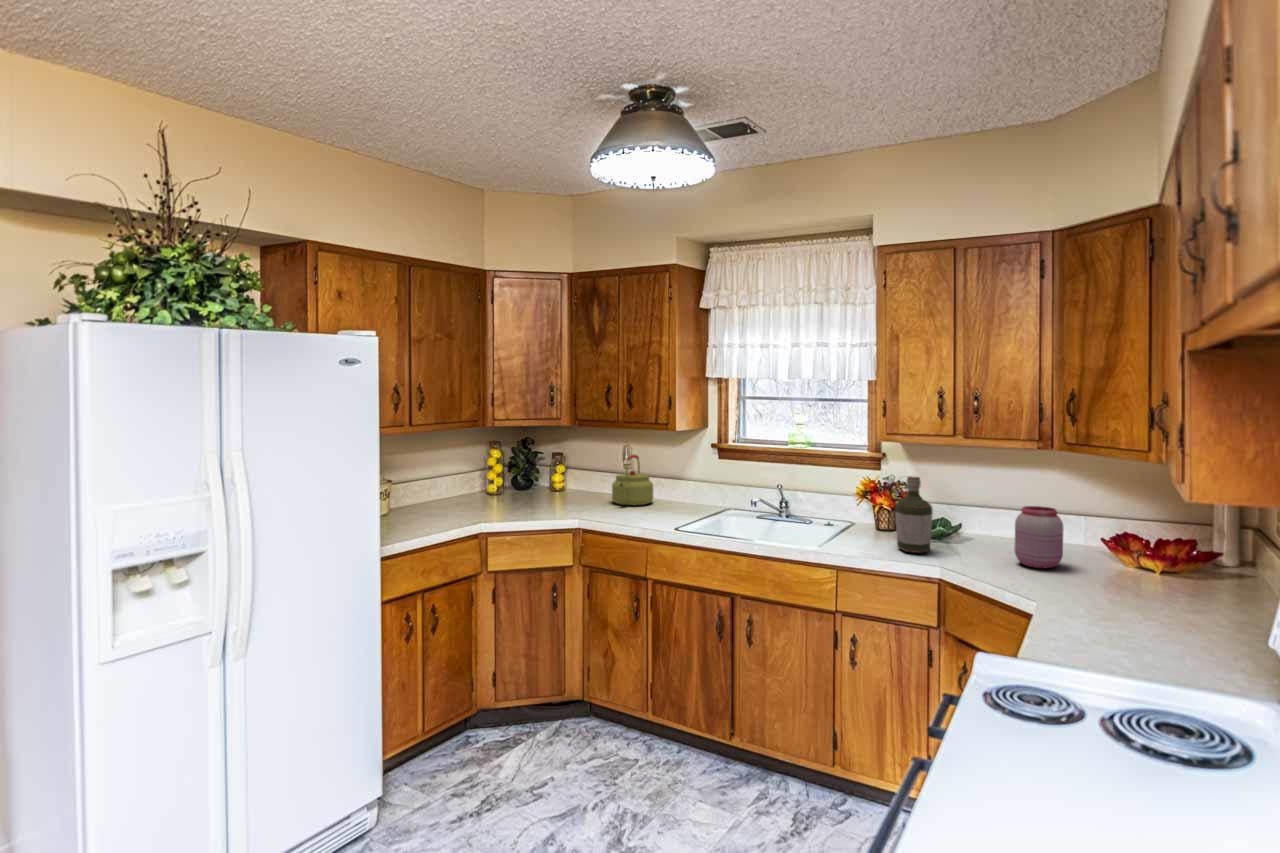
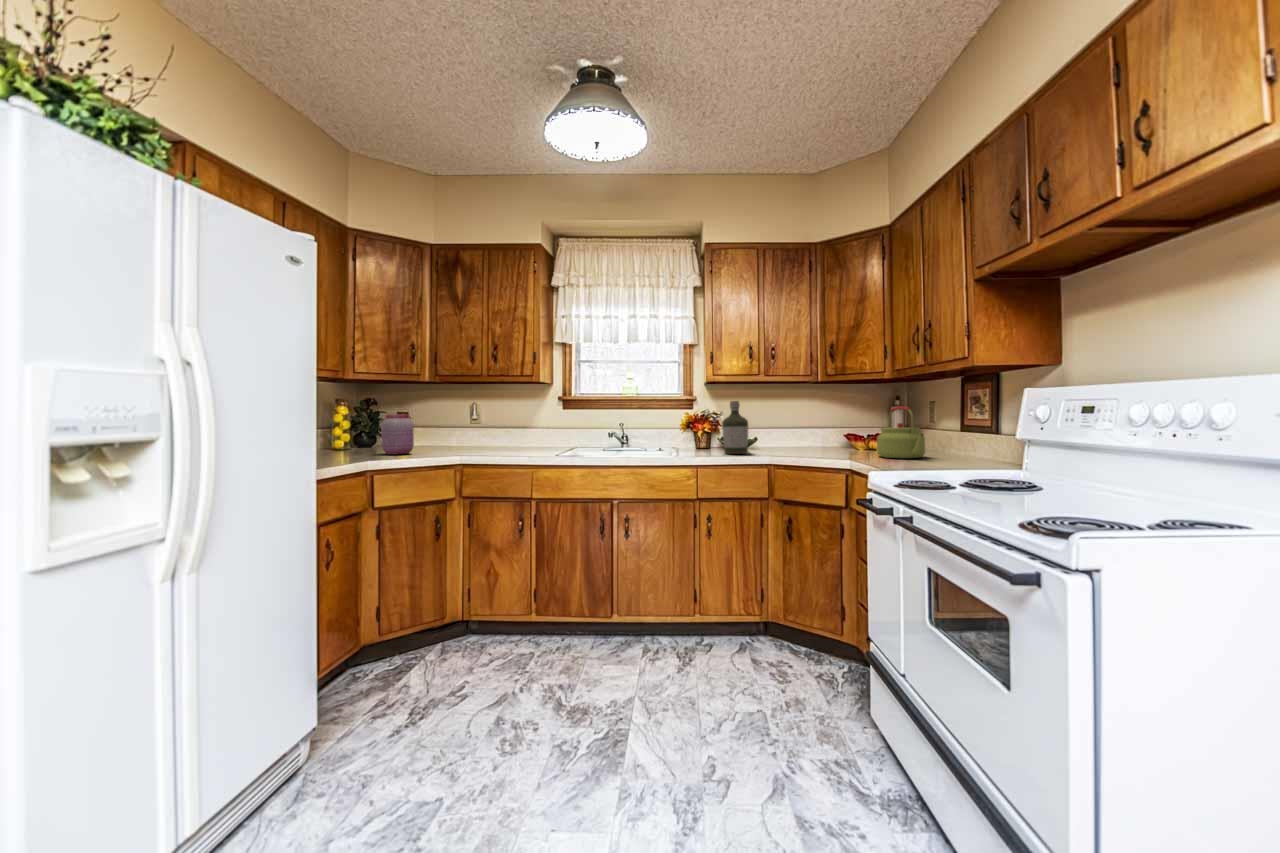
kettle: present [612,455,653,505] -> present [877,406,925,458]
jar: present [1015,506,1063,568] -> present [381,414,414,455]

